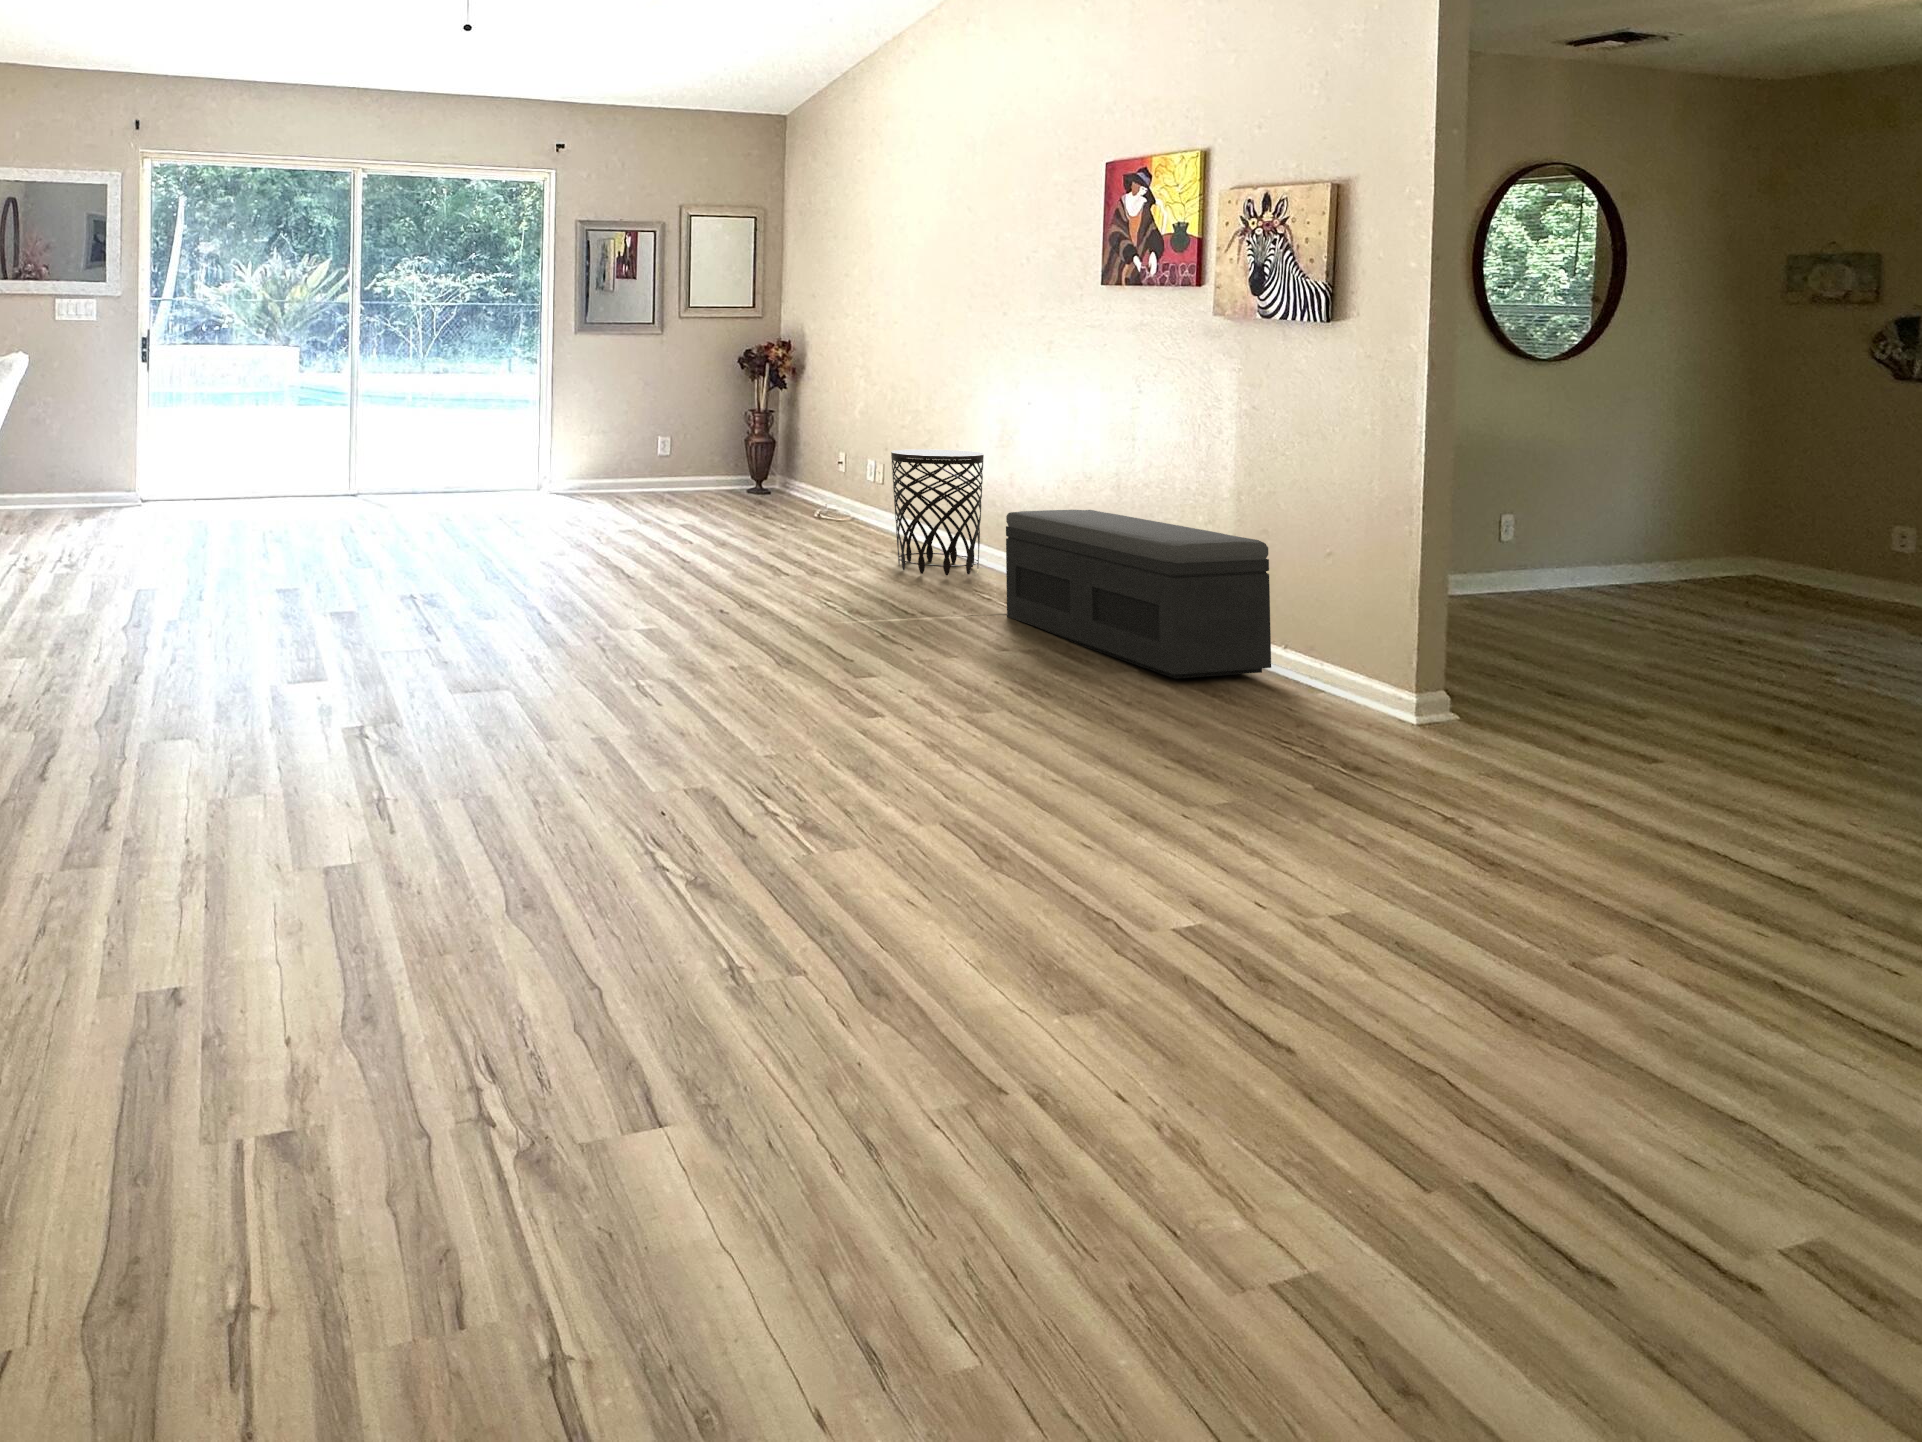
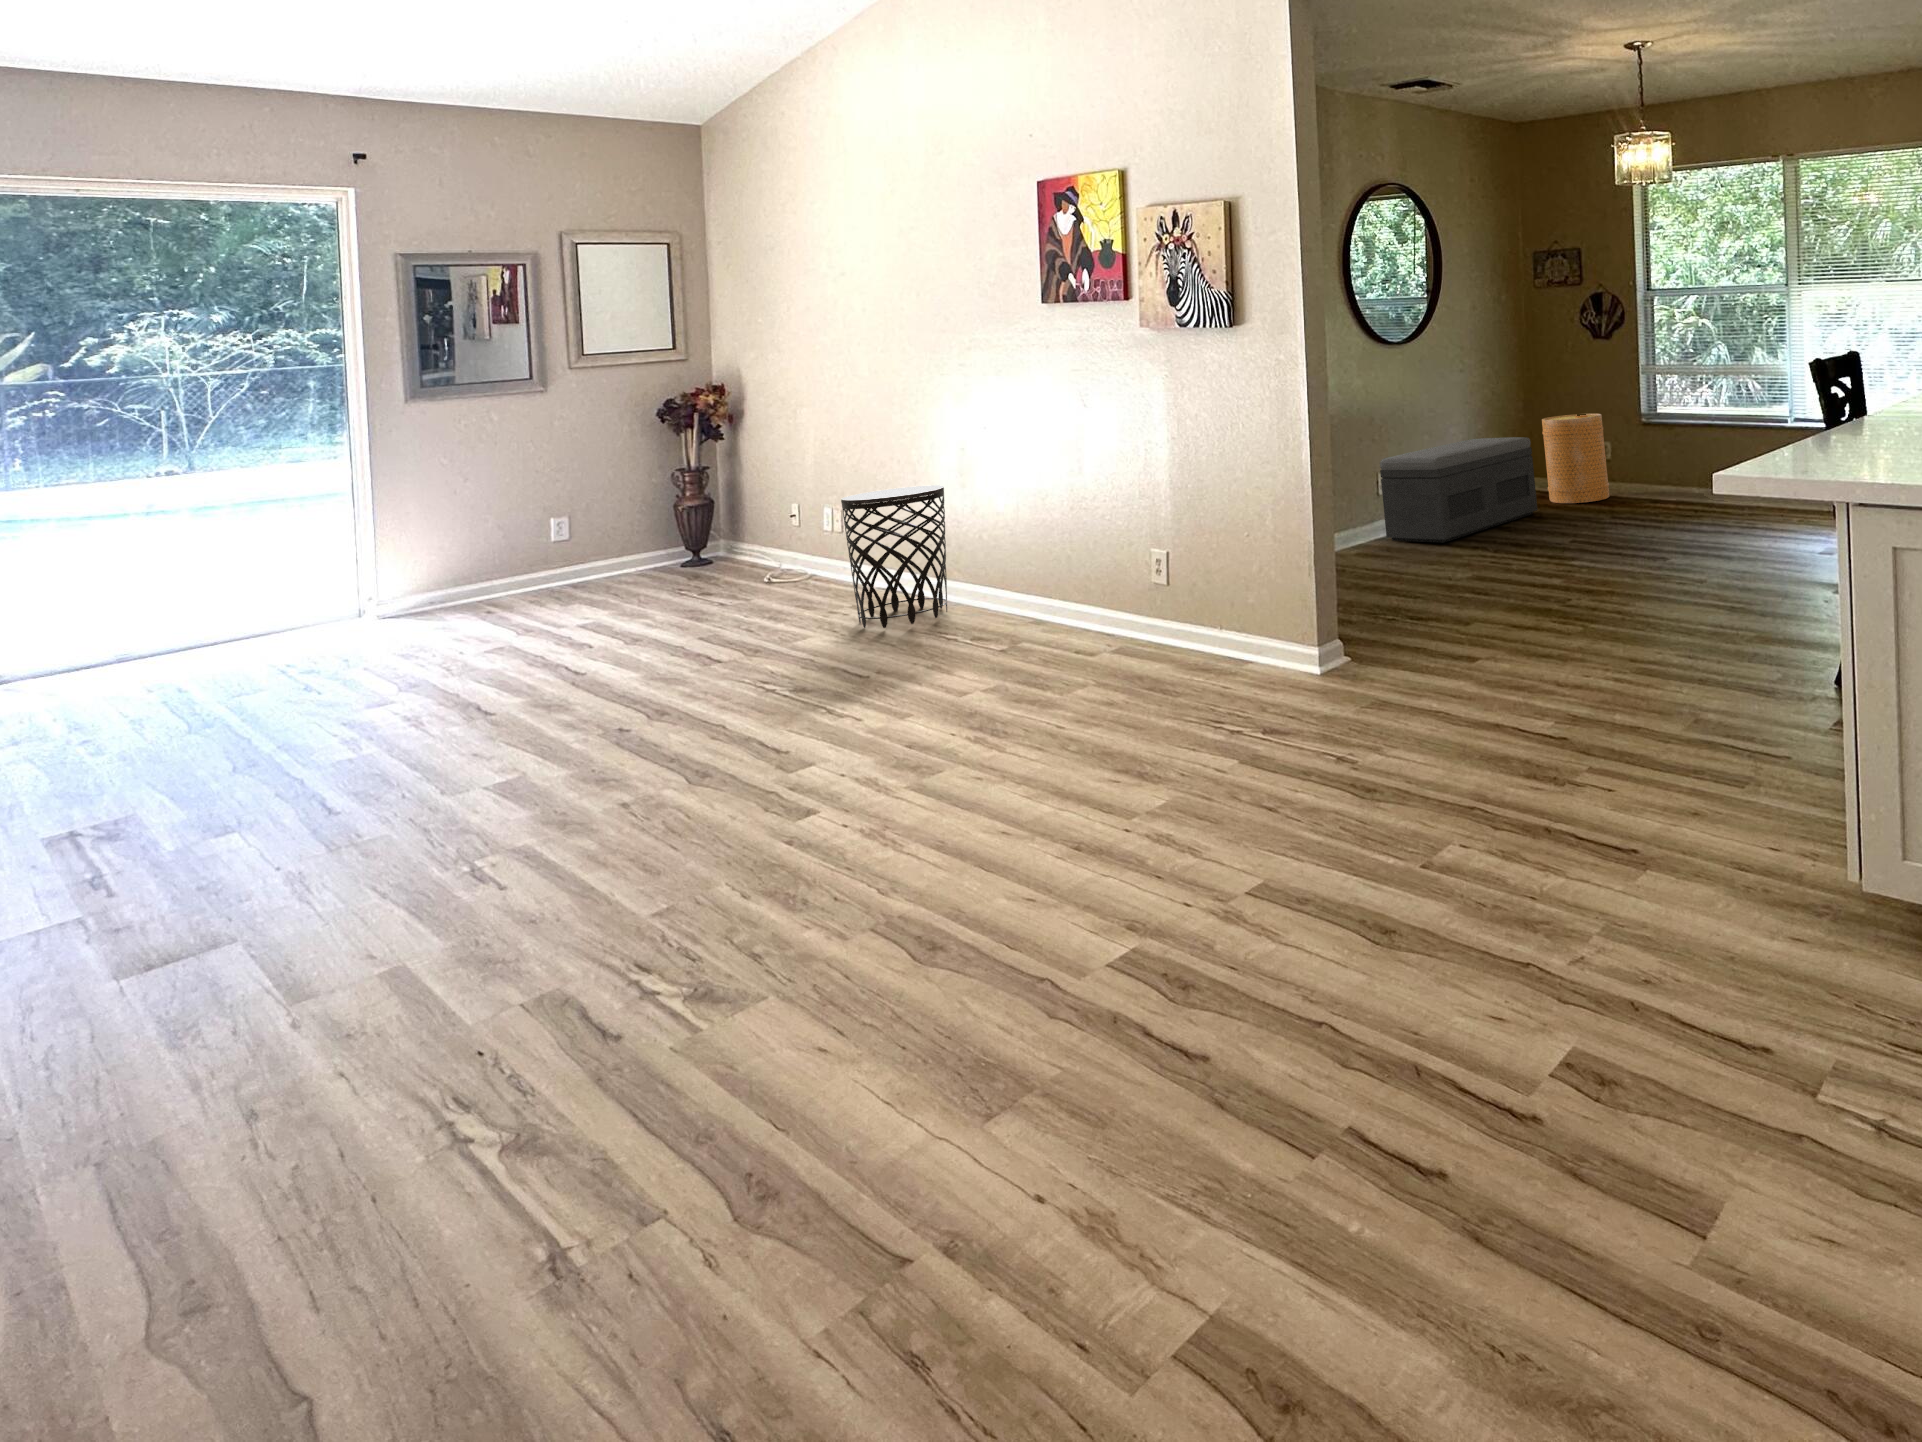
basket: none [1772,481,1897,604] -> present [1542,414,1609,503]
storage bench: present [1006,510,1271,679] -> present [1380,437,1537,542]

